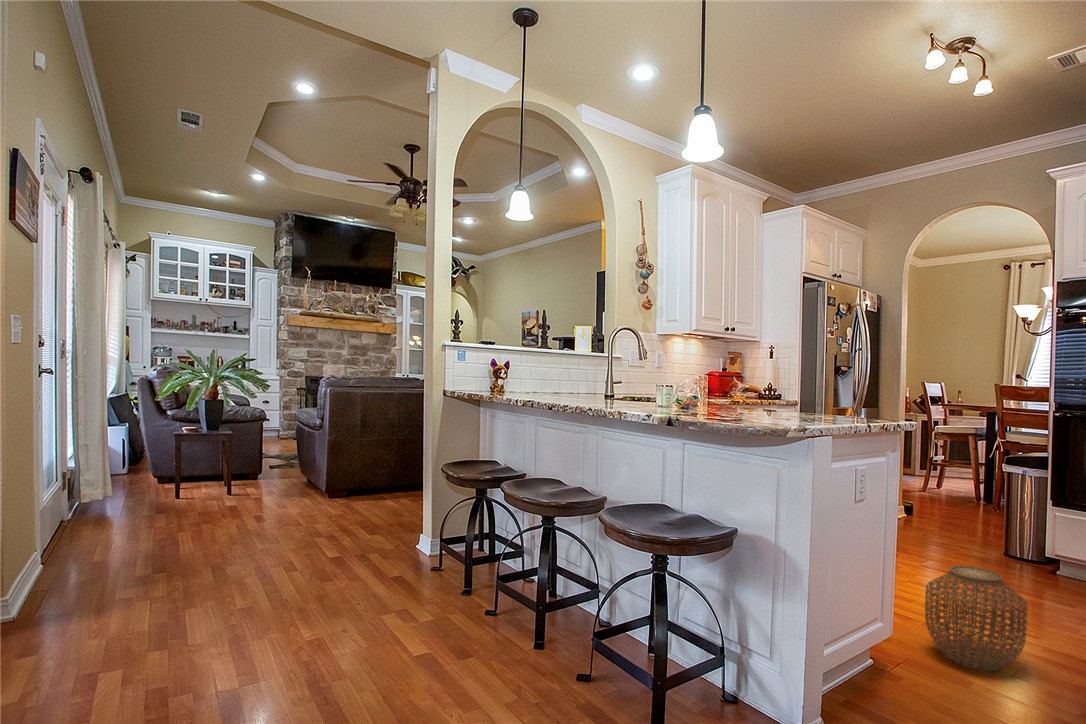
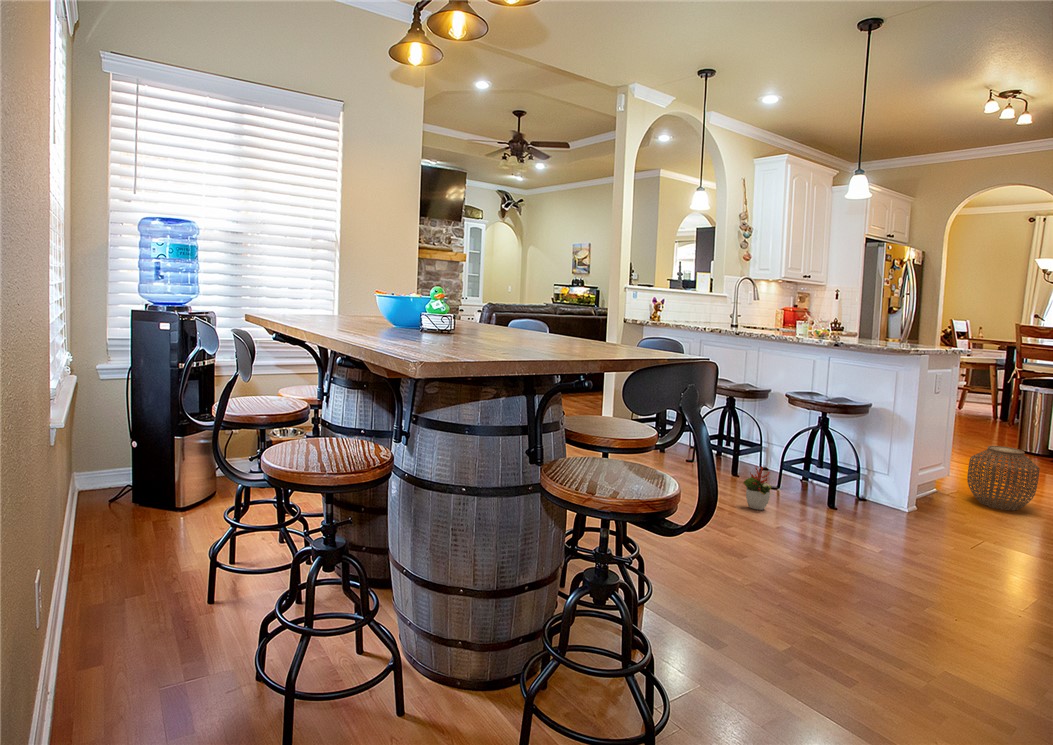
decorative plant: none [561,617,605,694] -> present [743,466,772,510]

